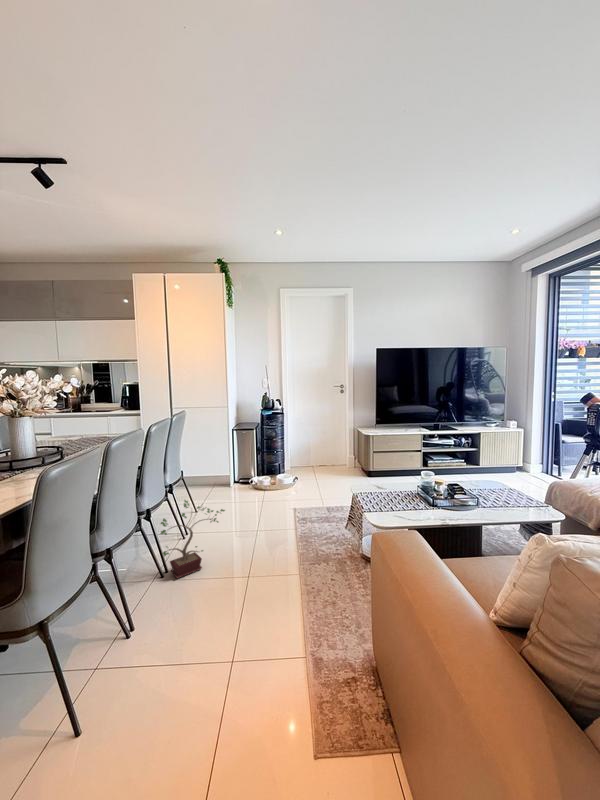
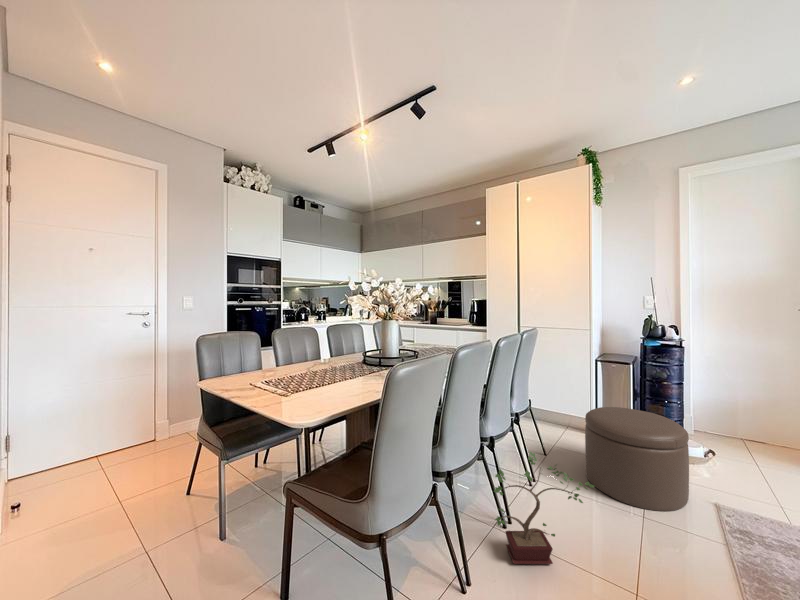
ottoman: none [223,461,281,522] -> present [585,407,689,511]

